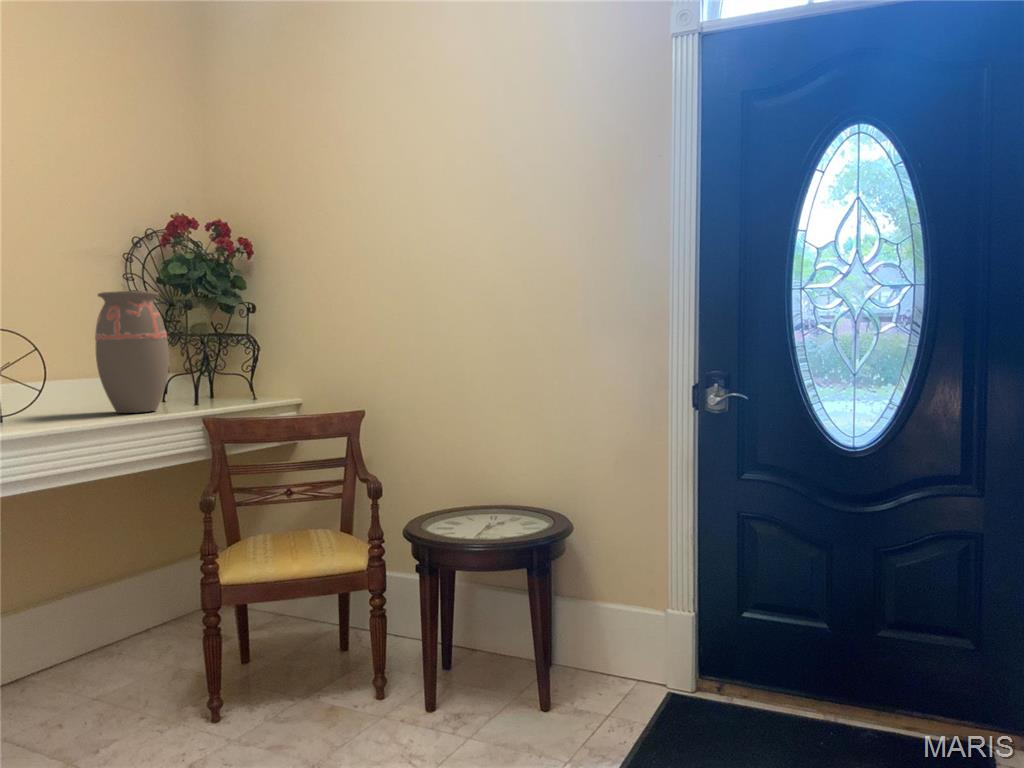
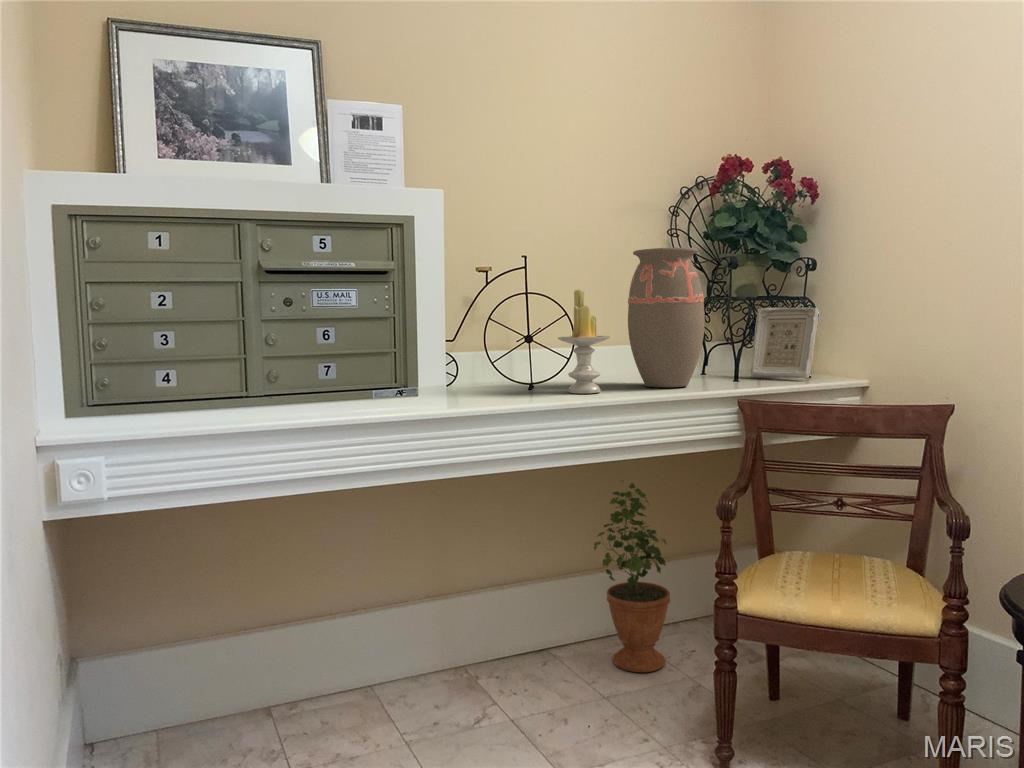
candle: none [28,327,83,423] -> present [558,290,610,393]
picture frame: none [208,342,261,401] -> present [751,307,819,378]
potted plant: none [72,502,151,676] -> present [594,483,670,672]

